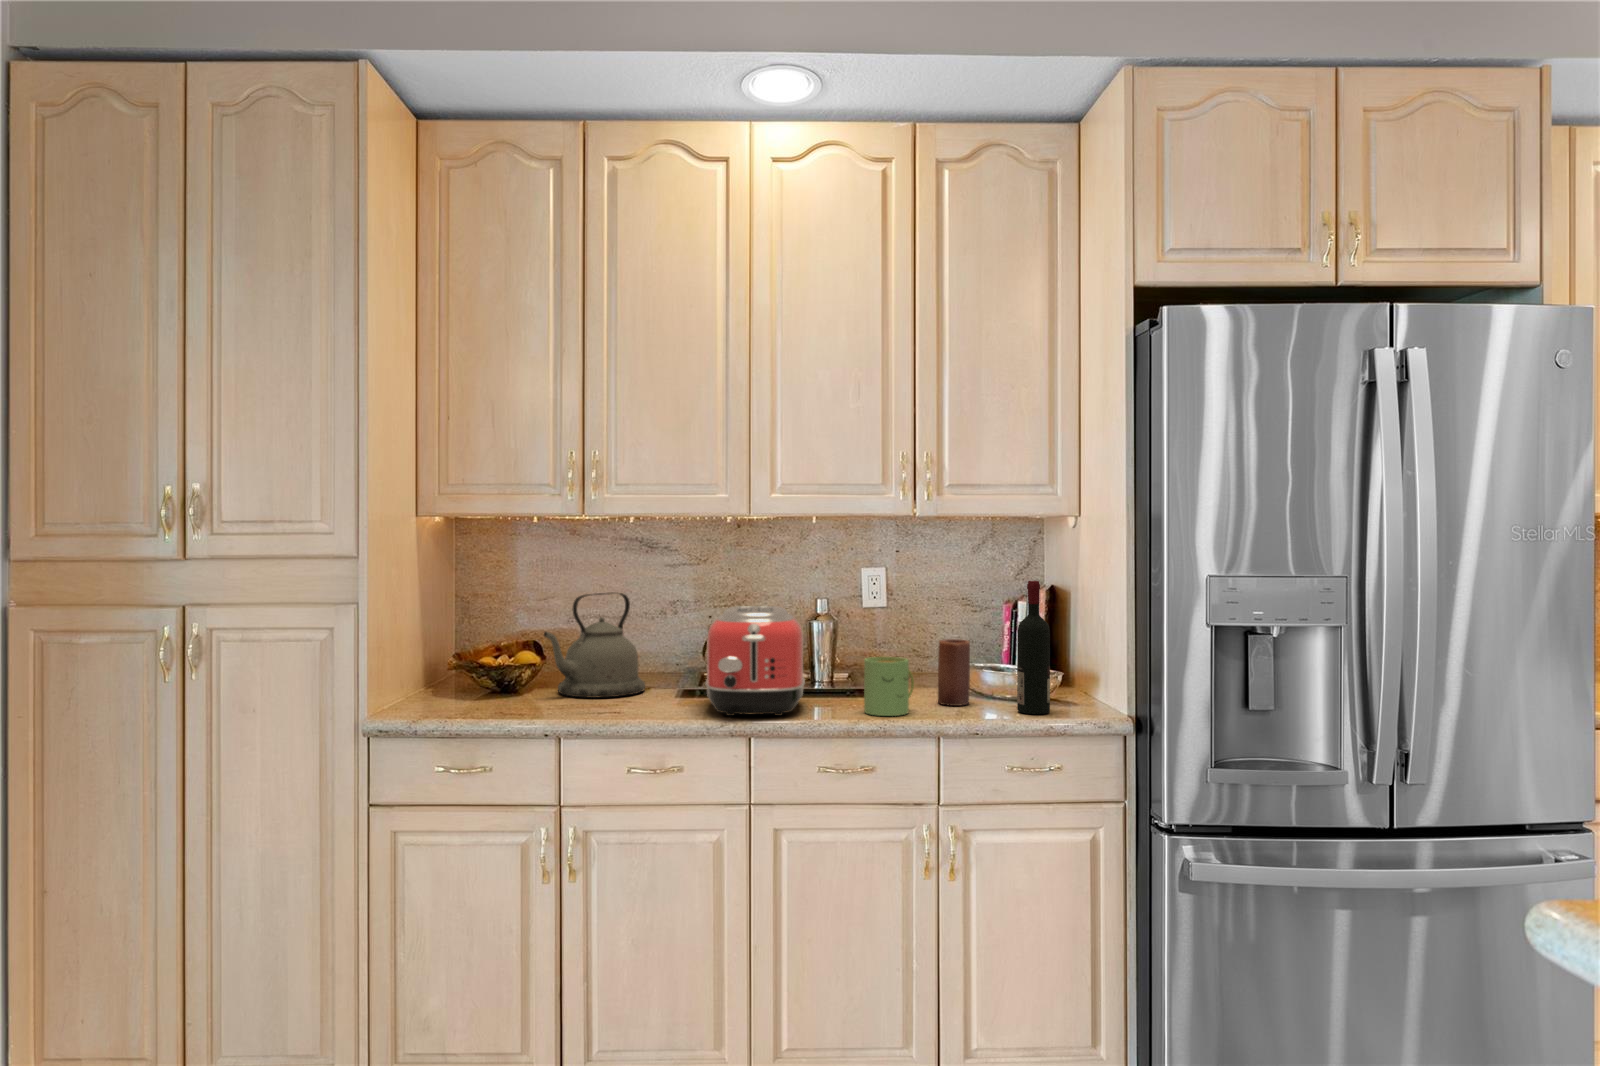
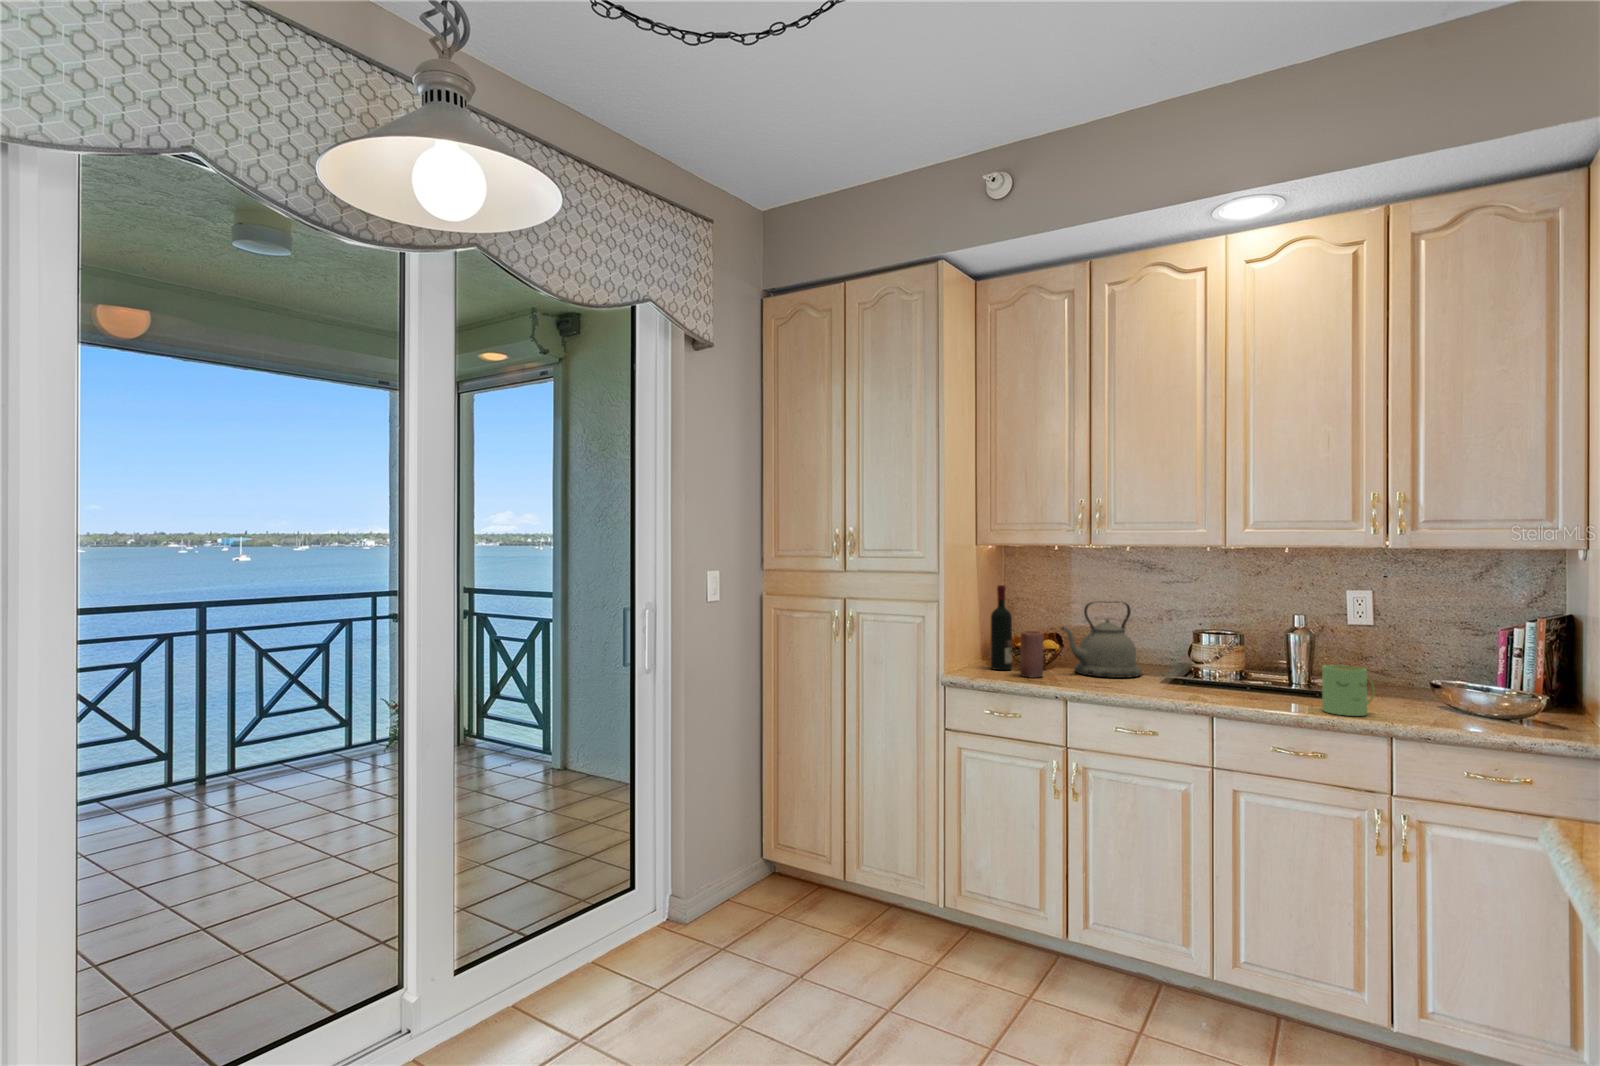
wine bottle: present [1017,581,1050,714] -> present [991,585,1012,670]
toaster: present [706,606,805,716] -> none [1179,616,1269,704]
candle: present [938,639,970,706] -> present [1020,631,1043,678]

